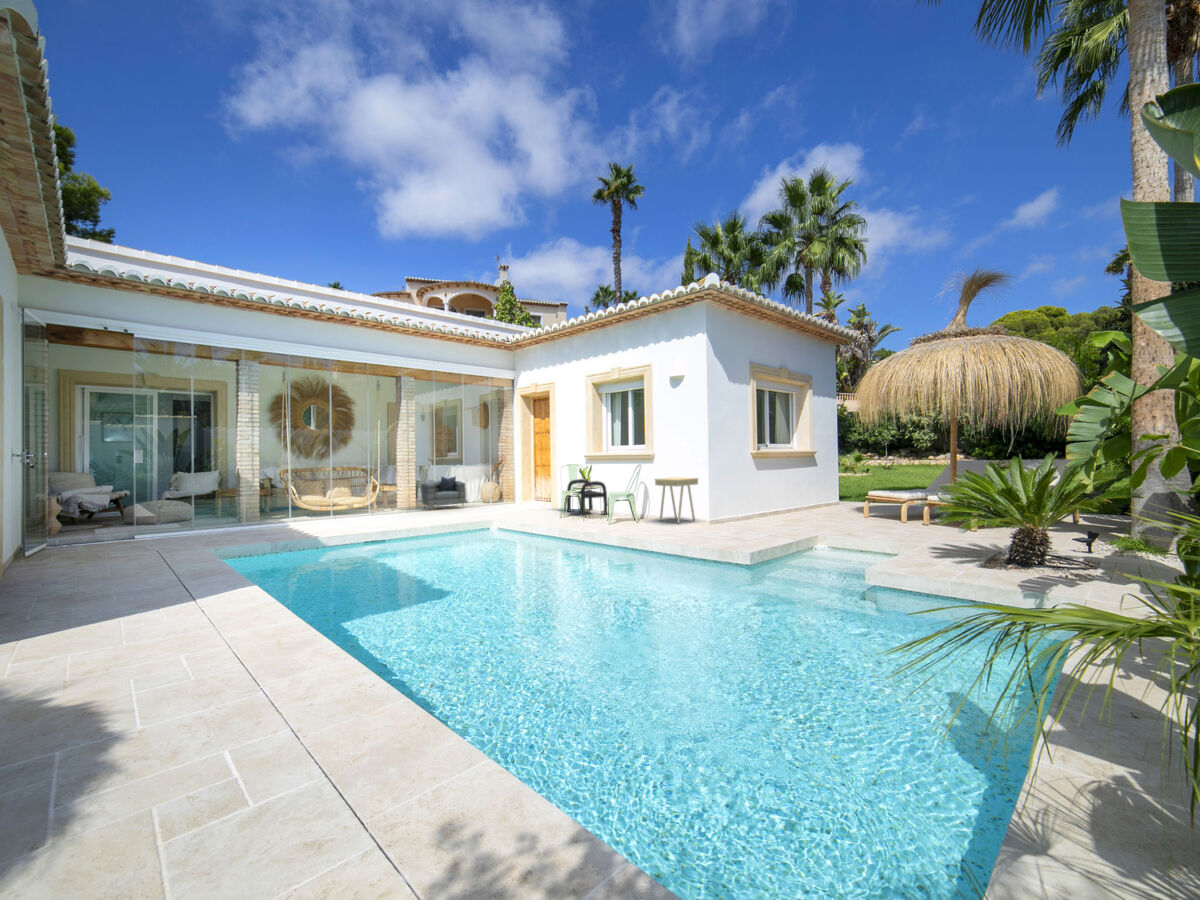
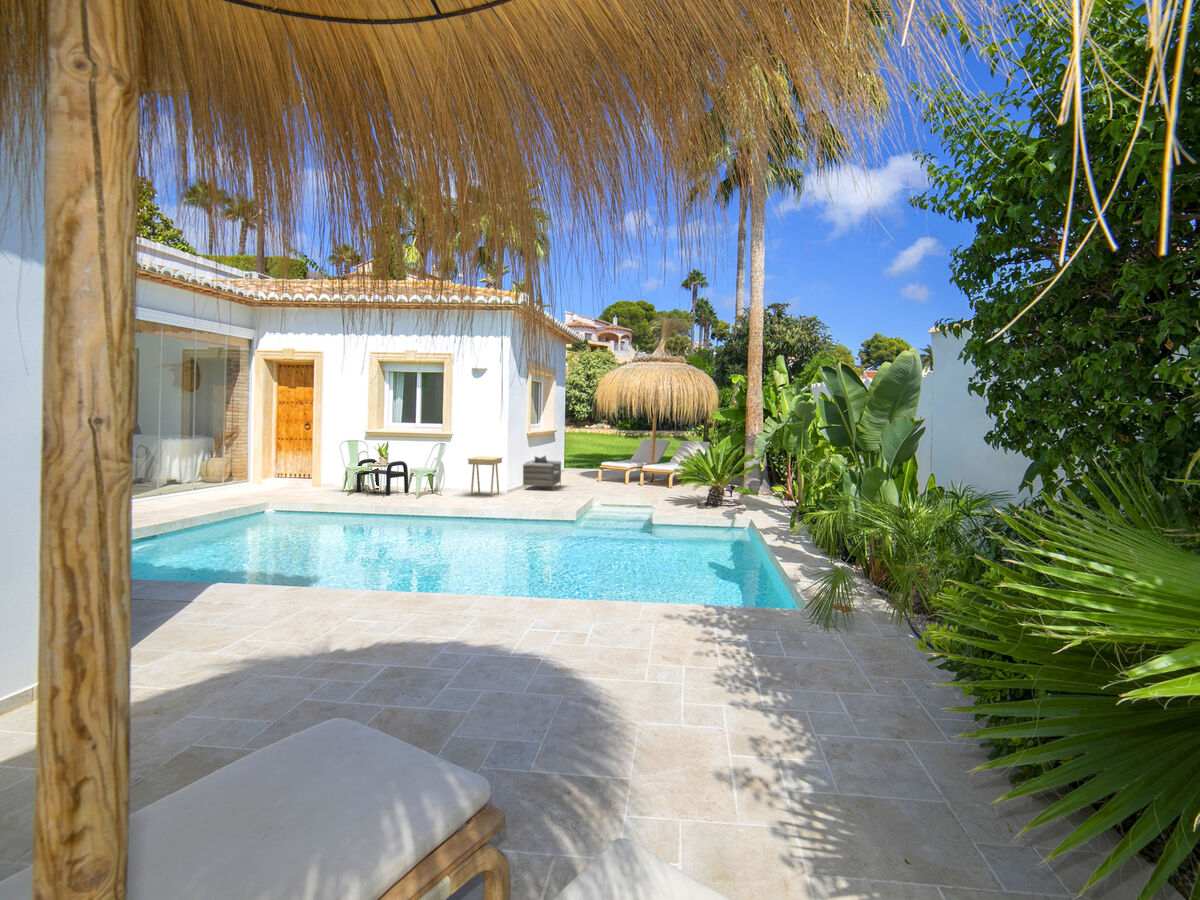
armchair: present [422,477,466,507] -> present [523,456,561,487]

